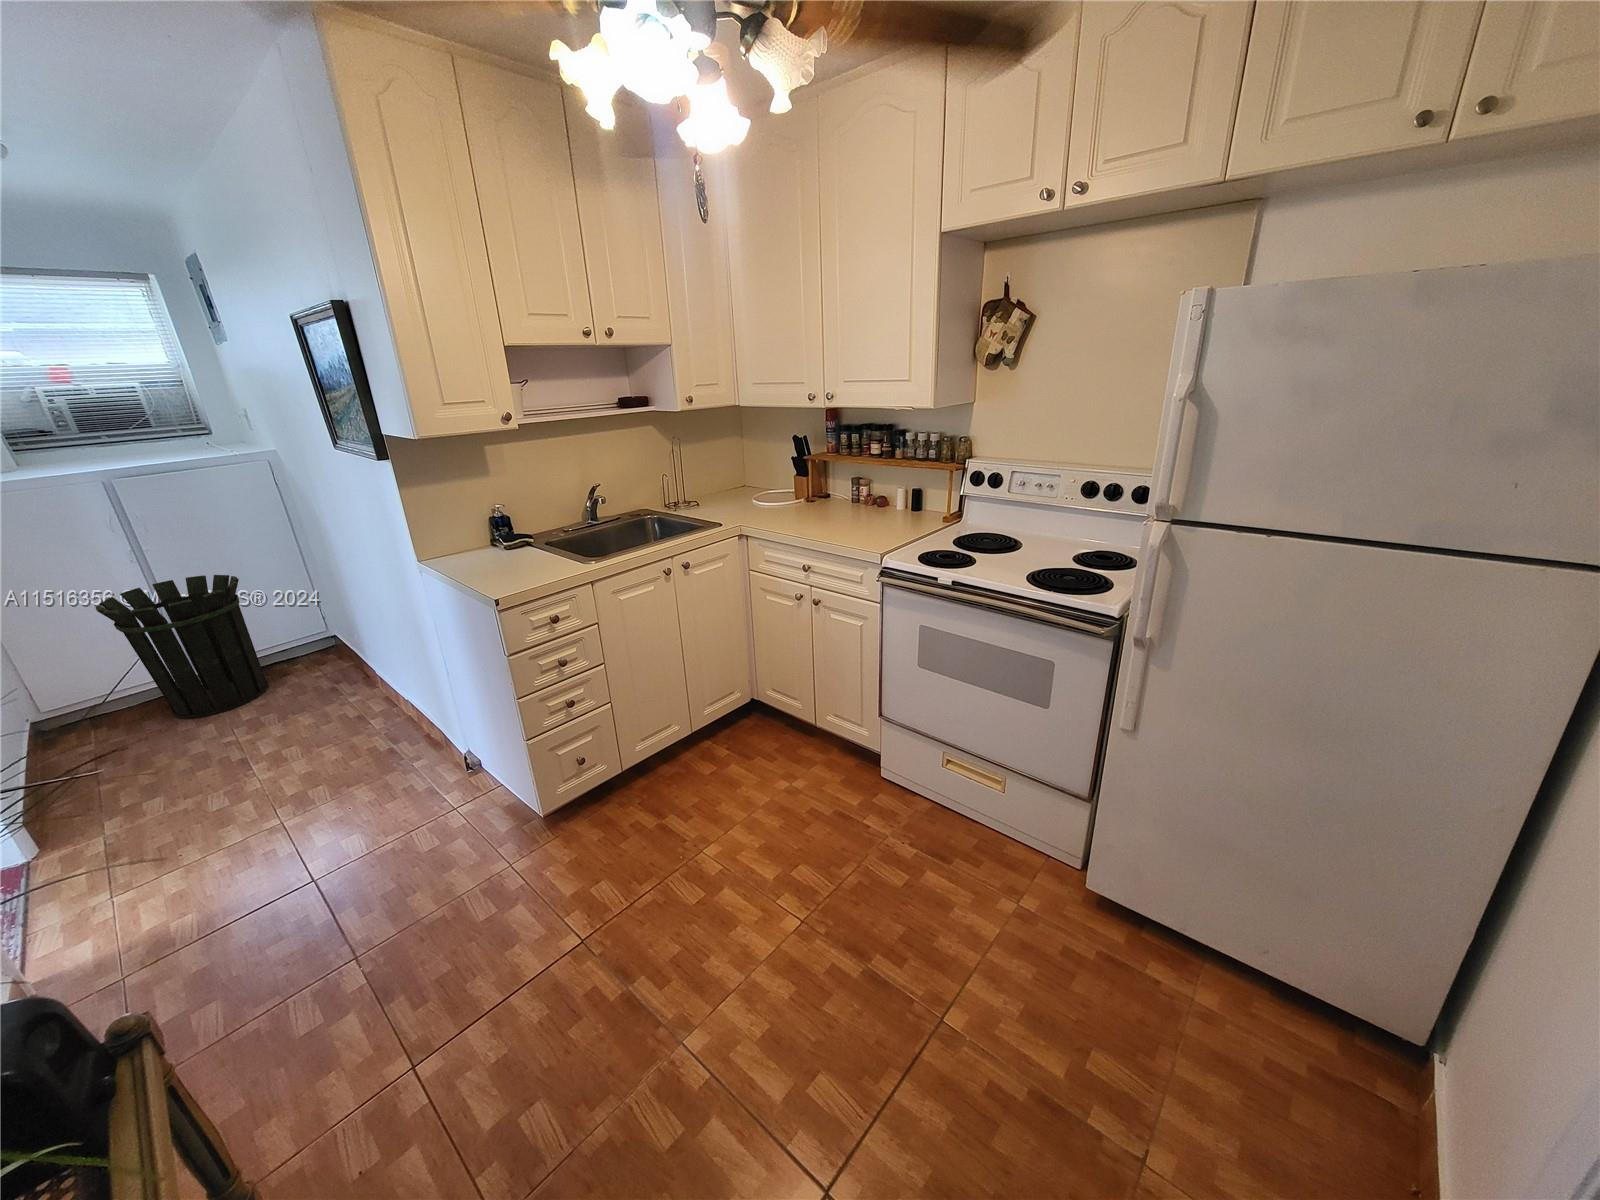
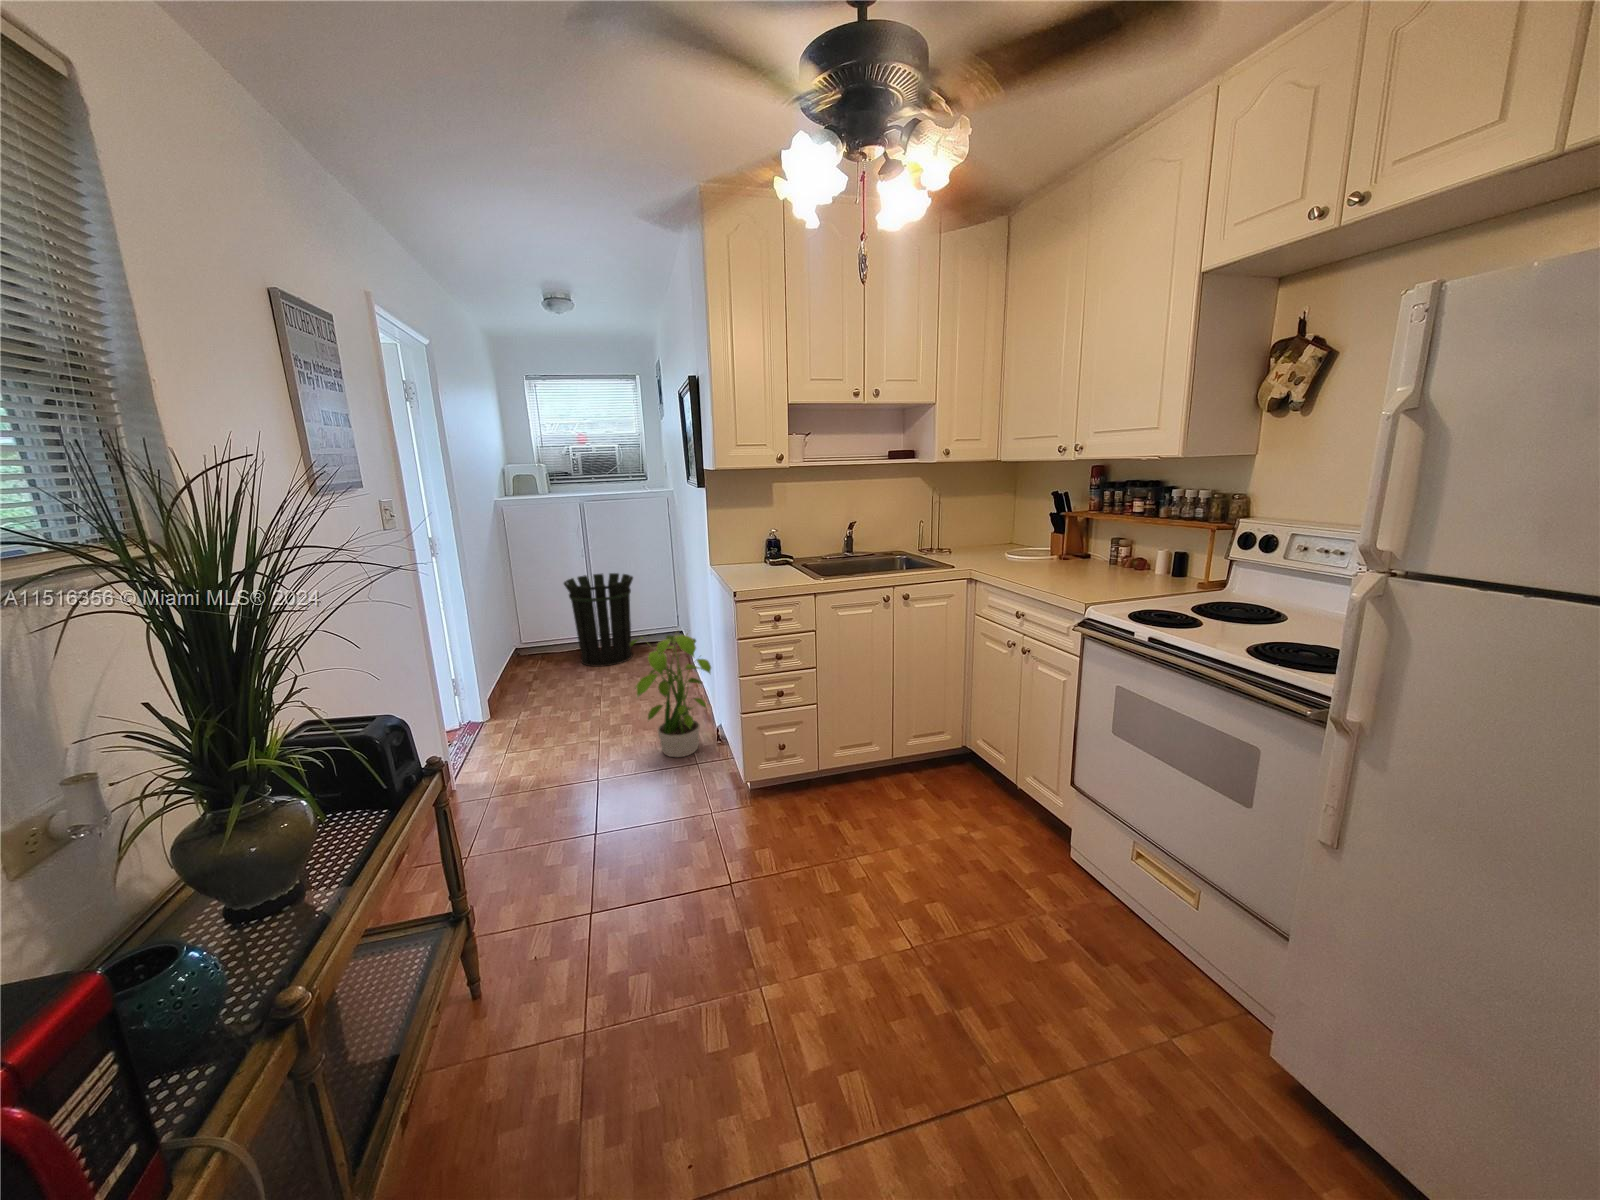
potted plant: none [304,650,452,814] -> present [630,634,711,757]

